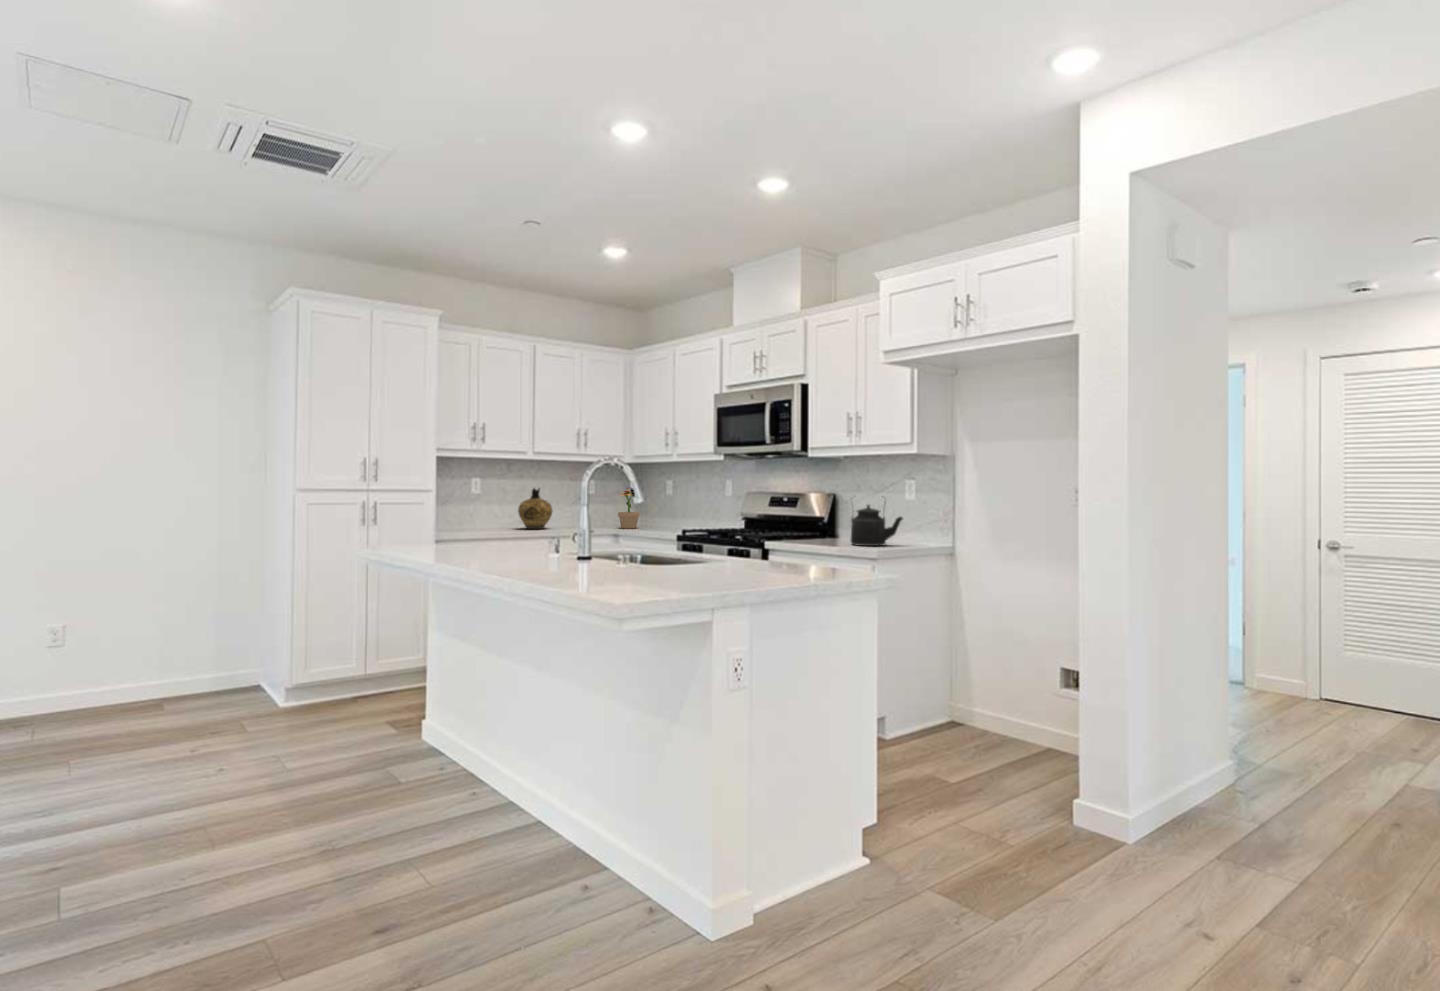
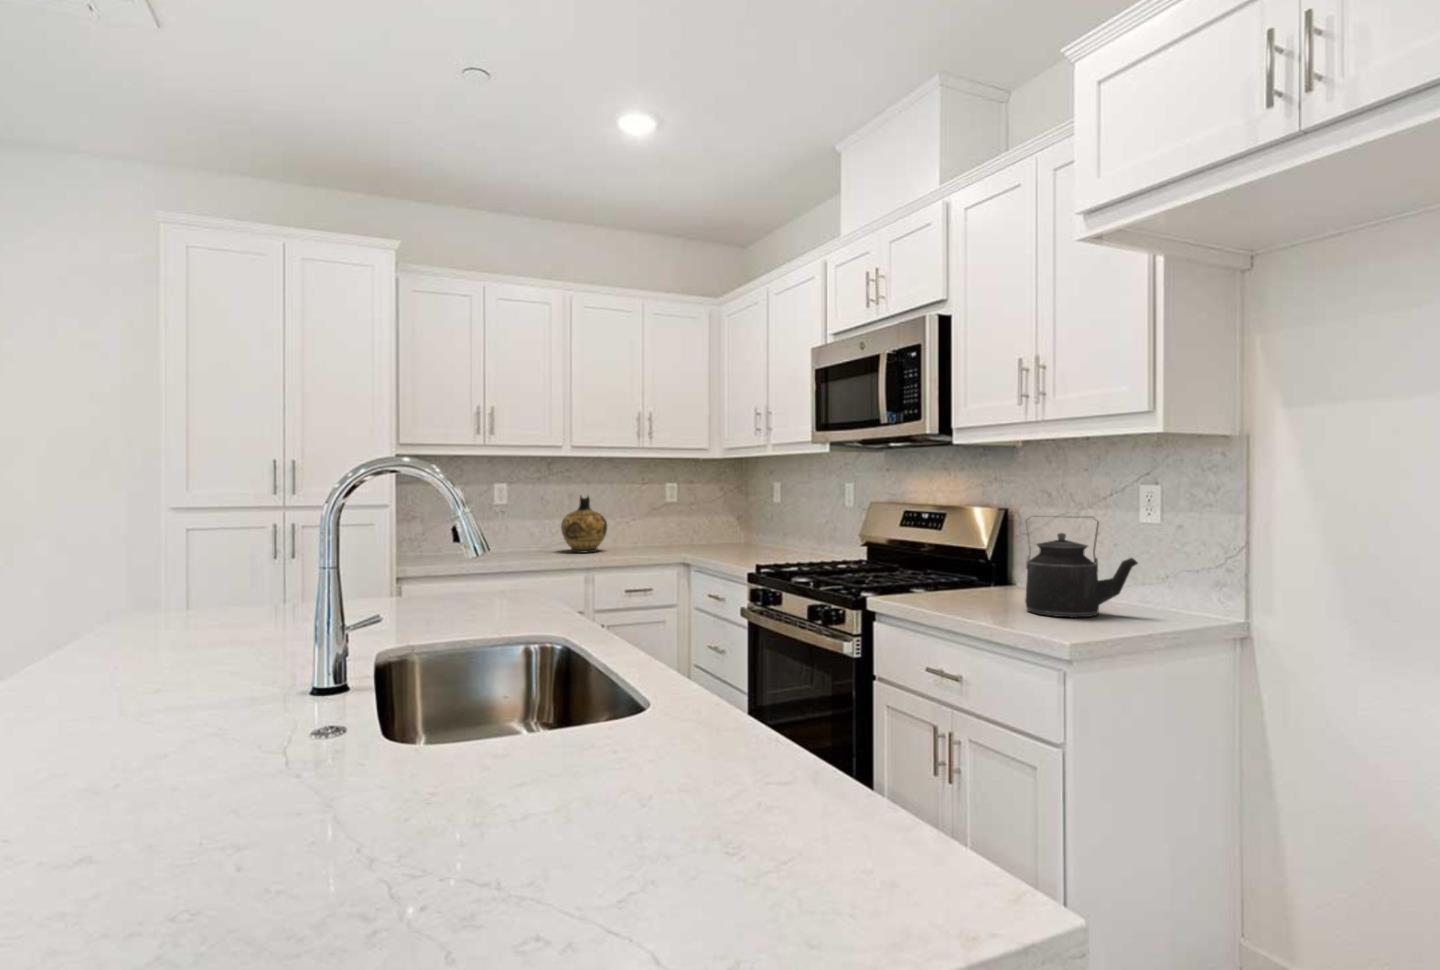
potted plant: present [618,488,640,528] -> none [694,494,725,554]

